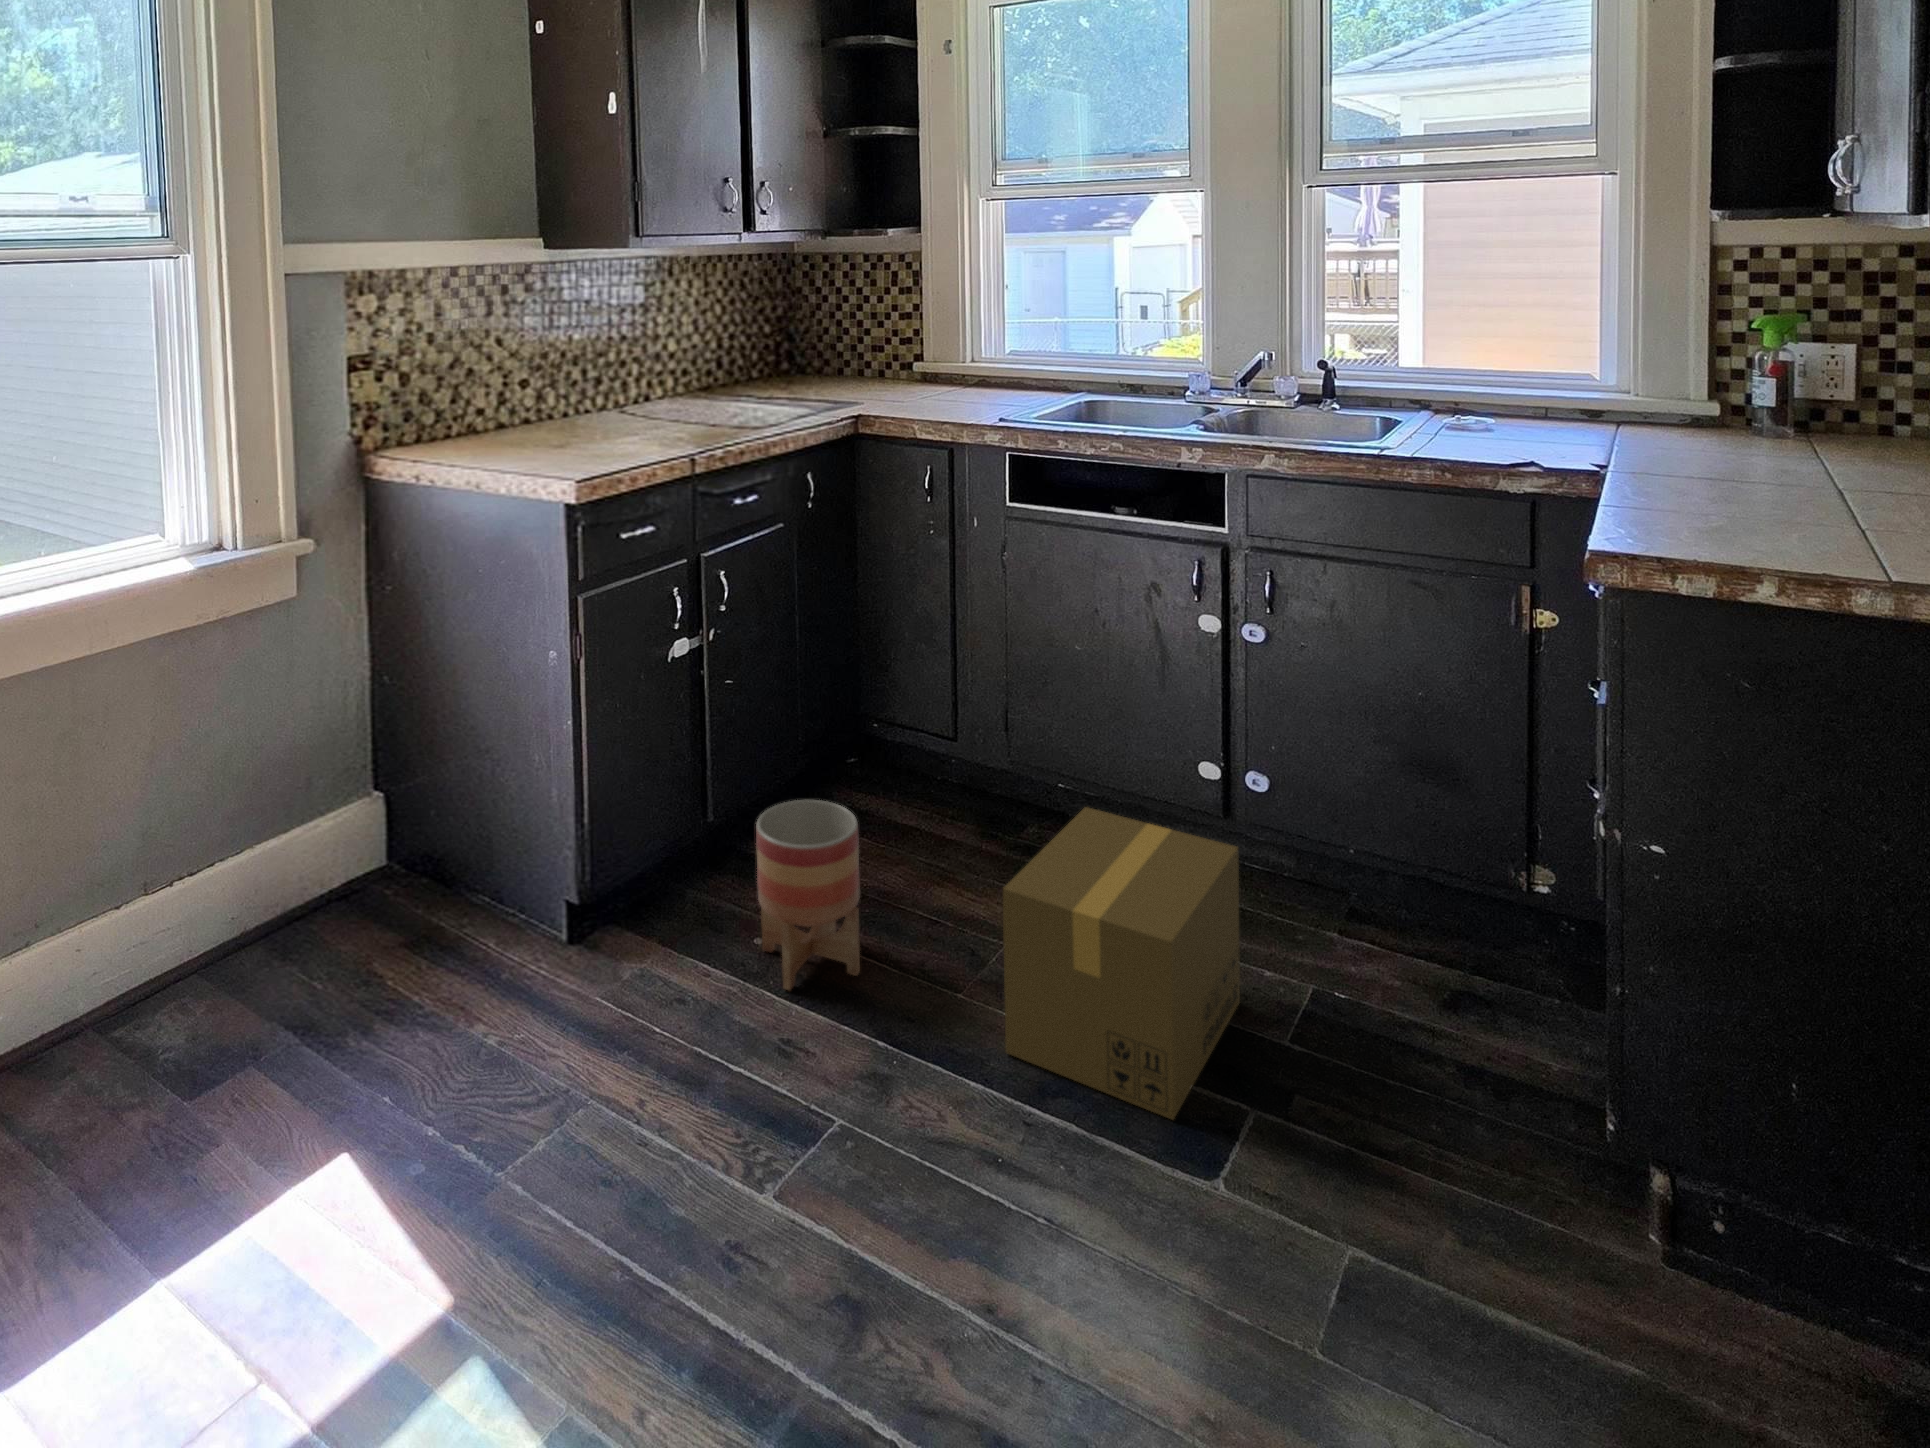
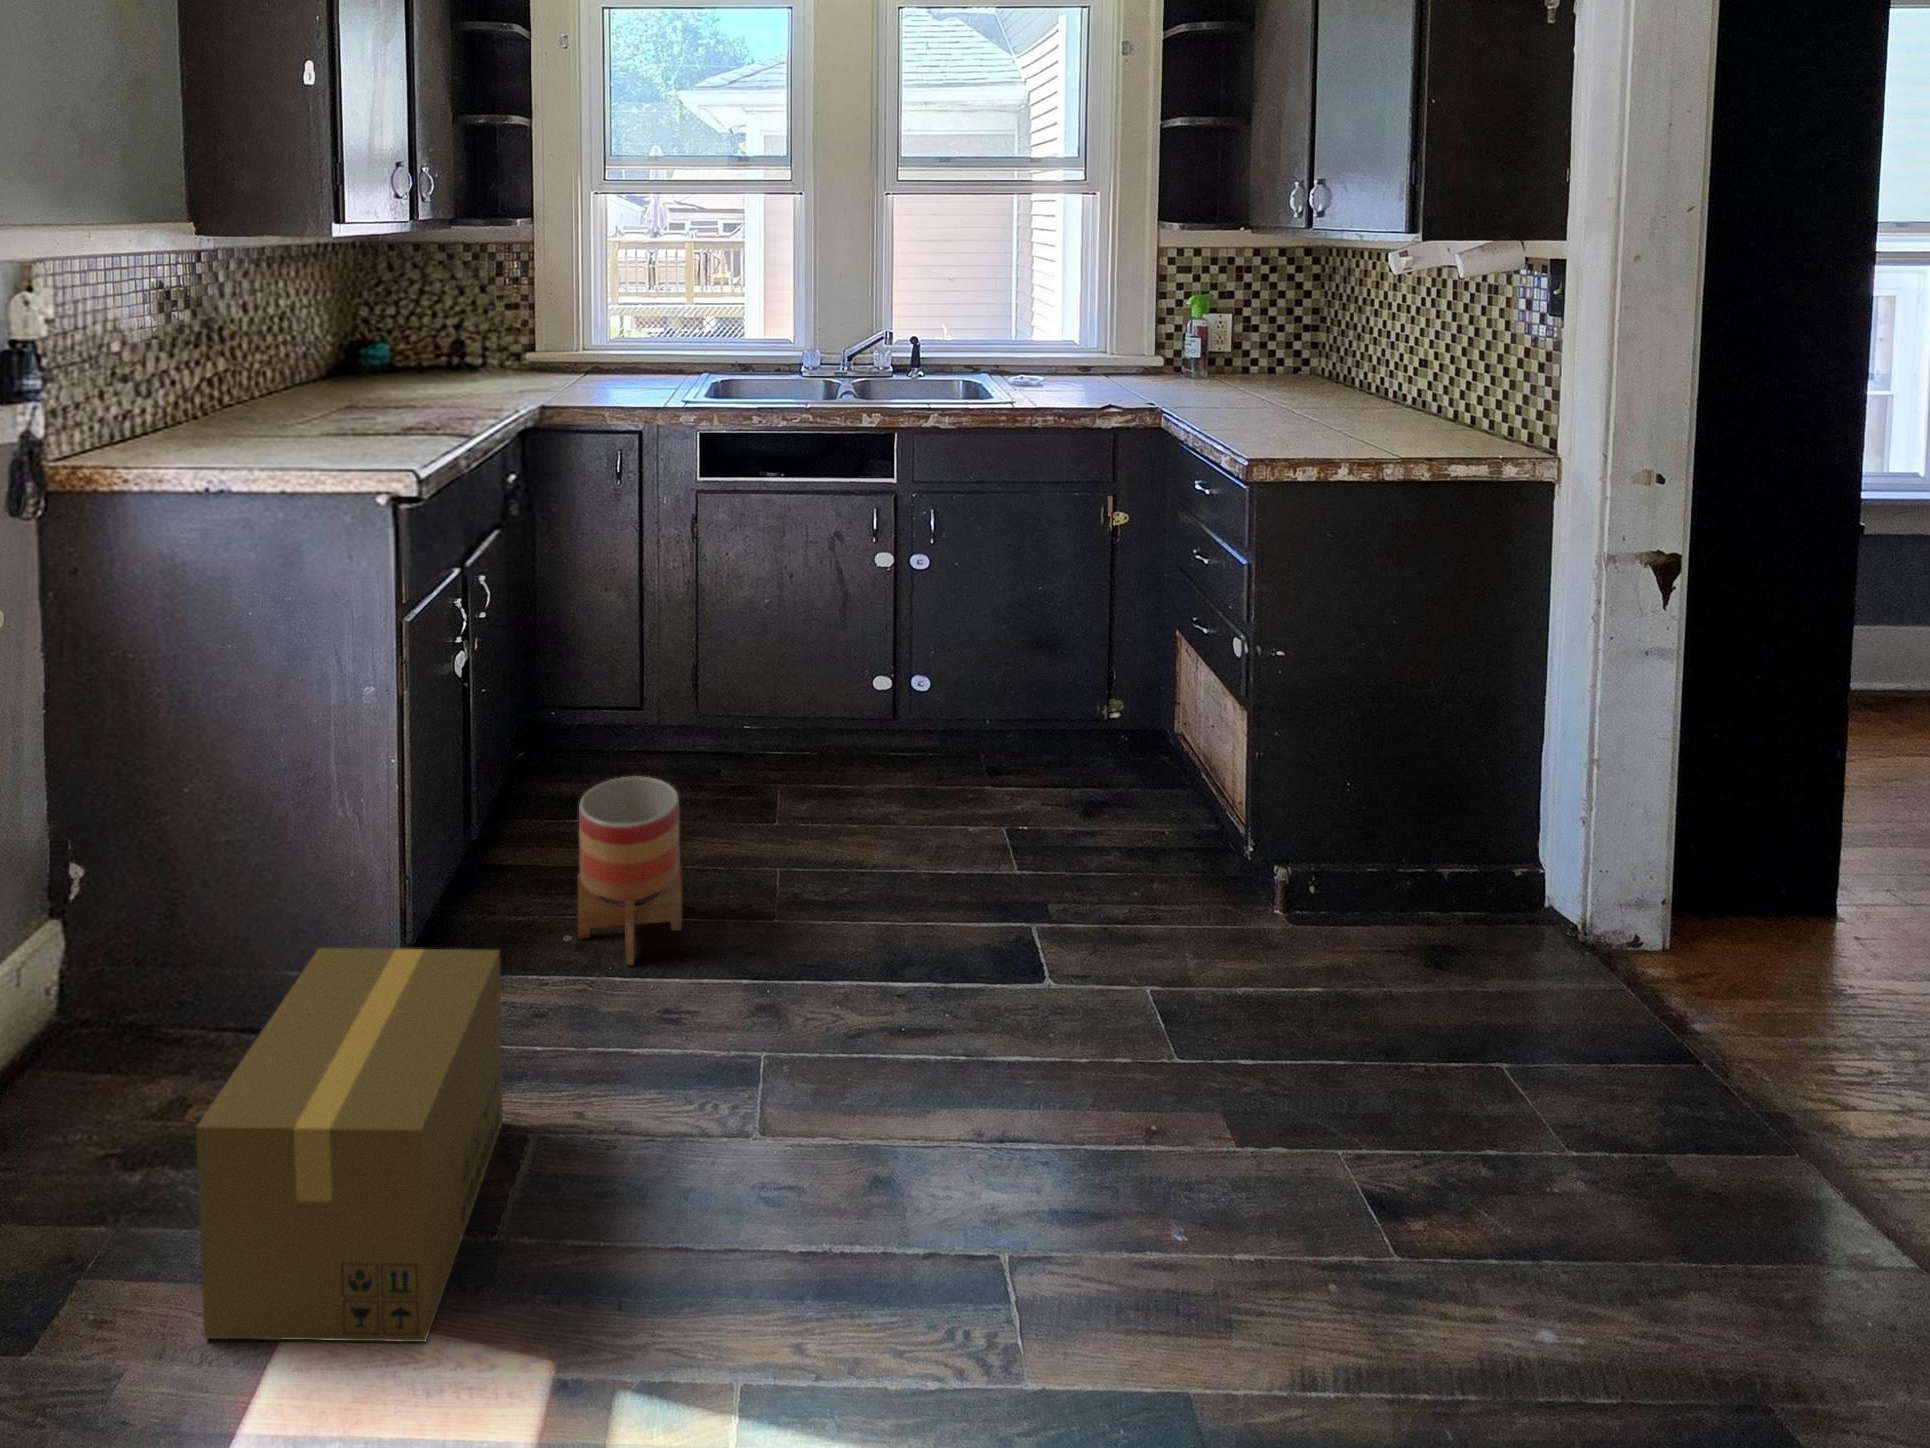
cardboard box: present [1003,807,1240,1120] -> present [196,948,503,1342]

